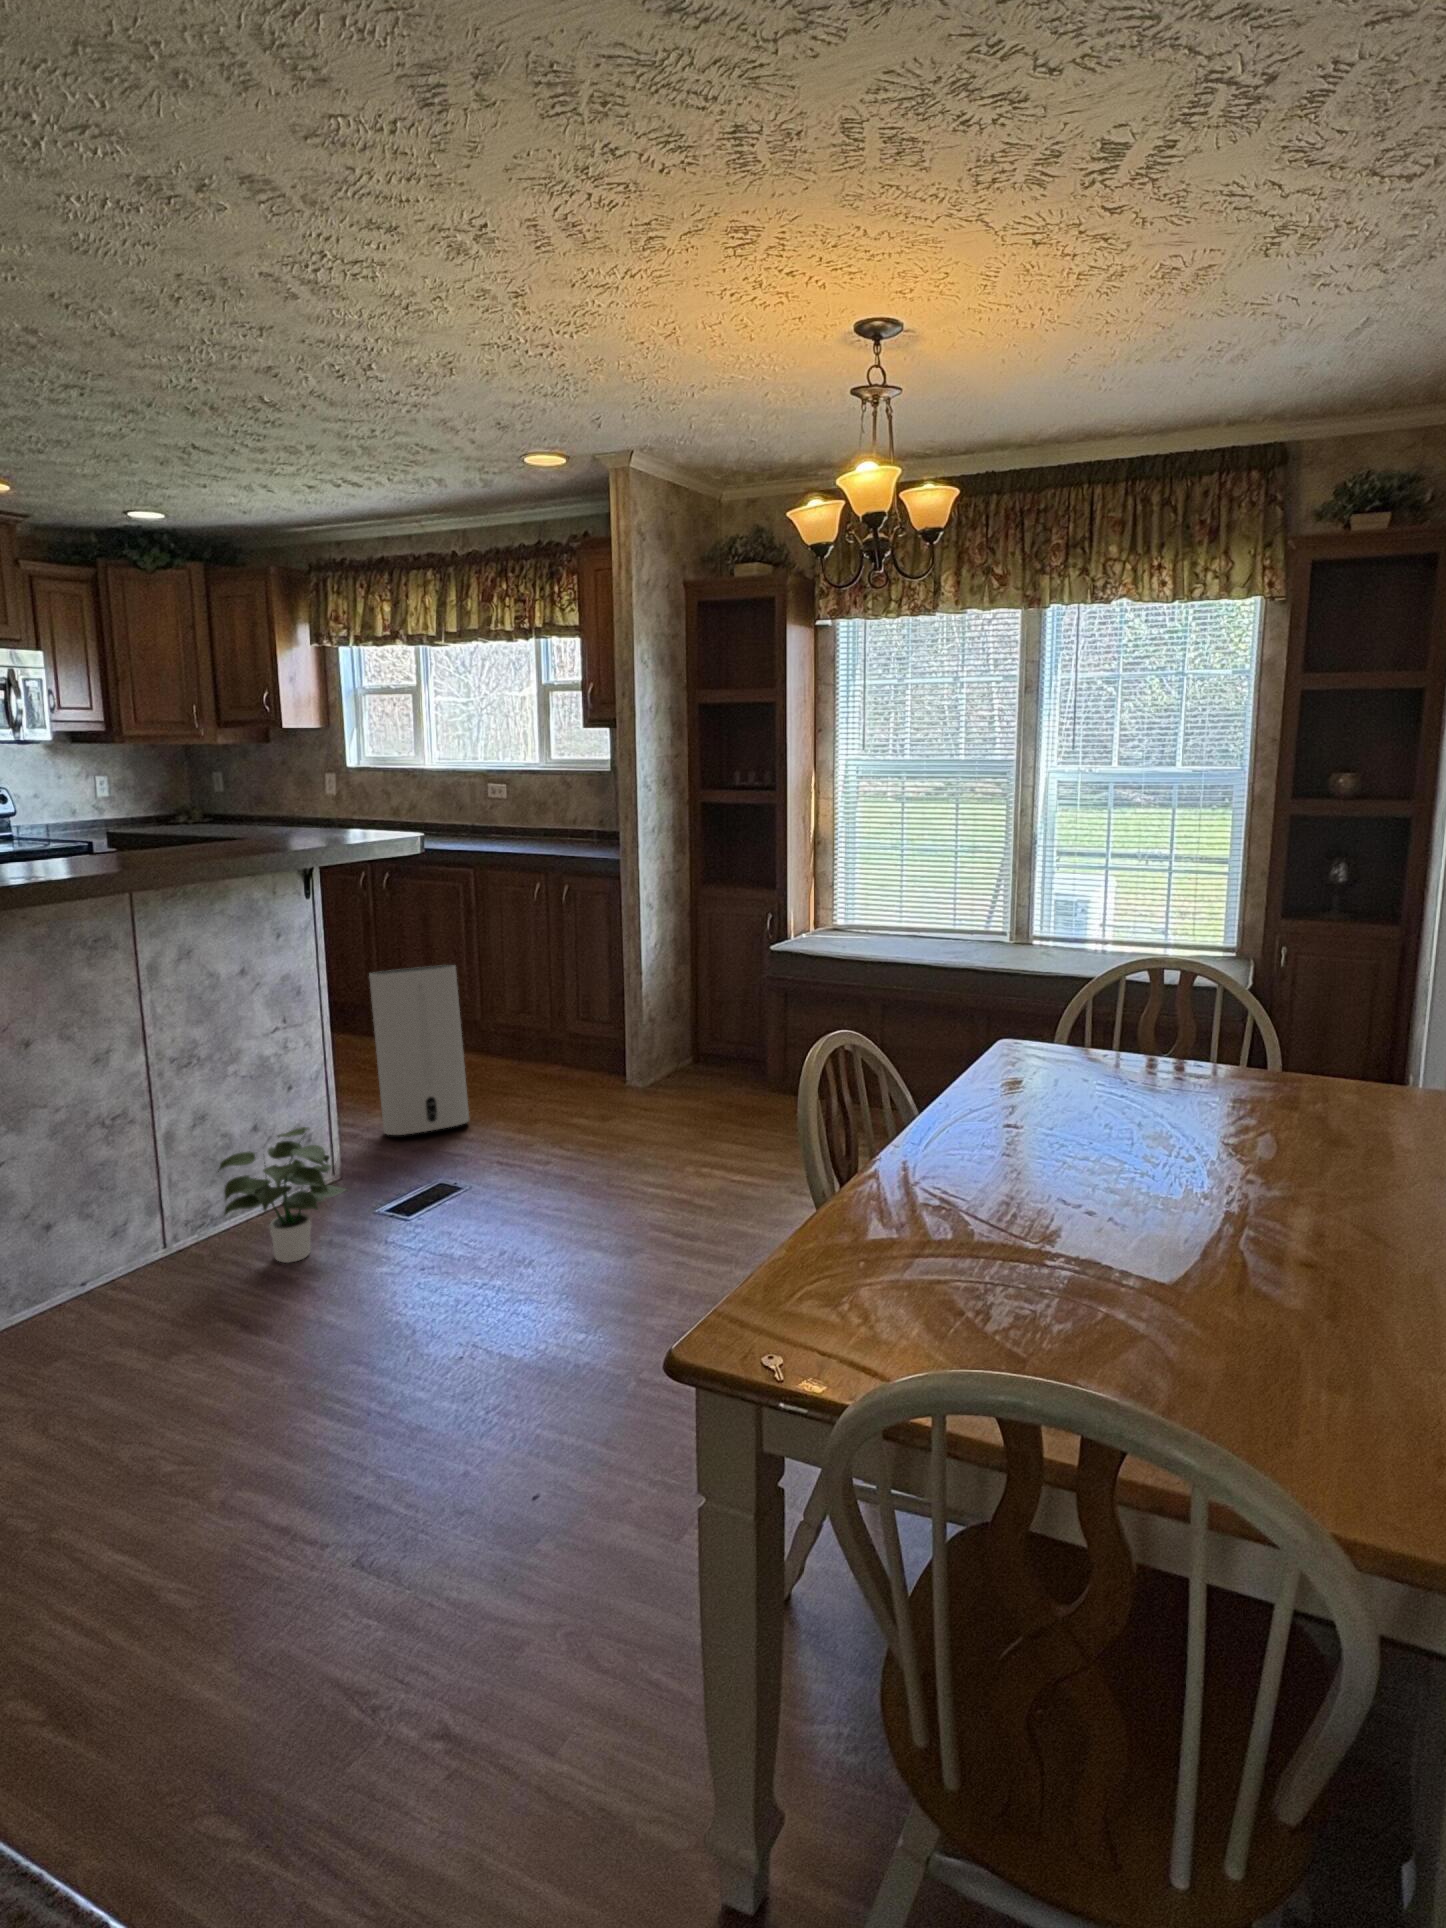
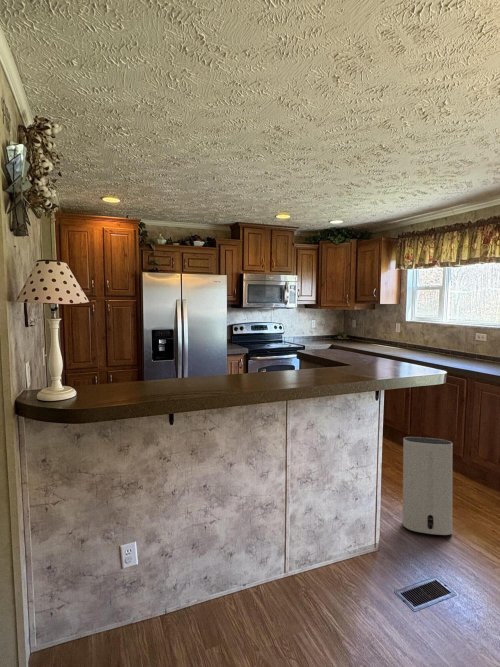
potted plant: present [218,1127,347,1263] -> none [308,537,376,618]

